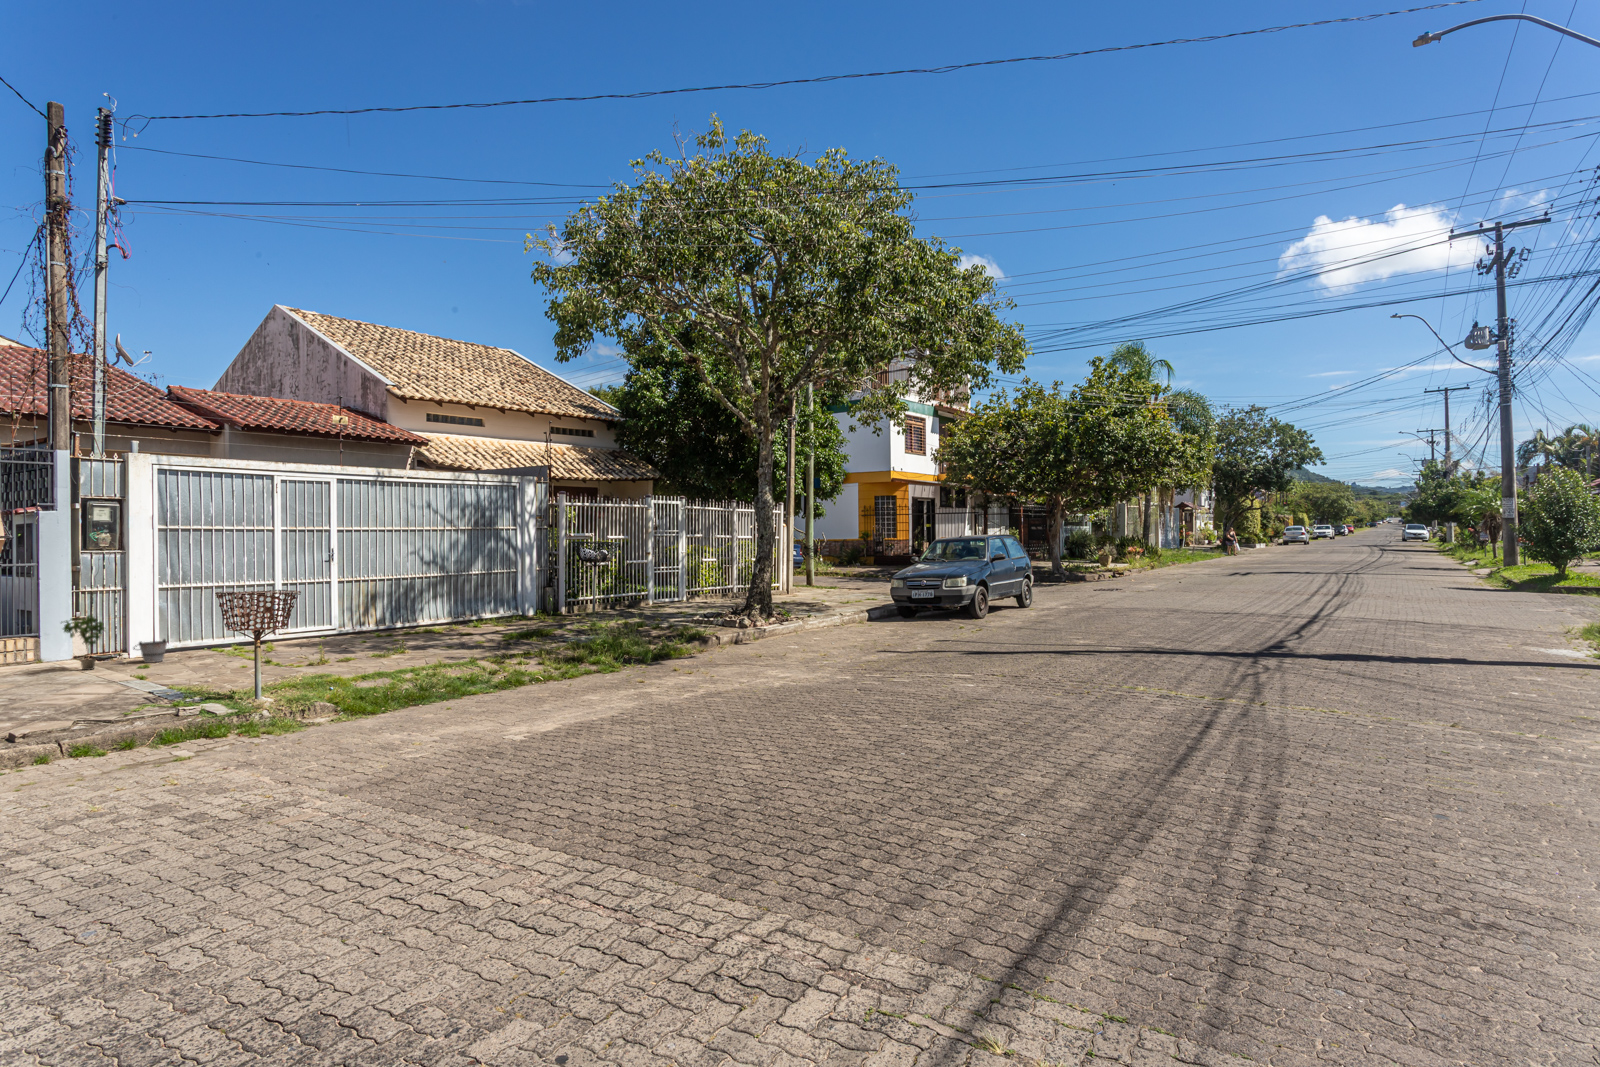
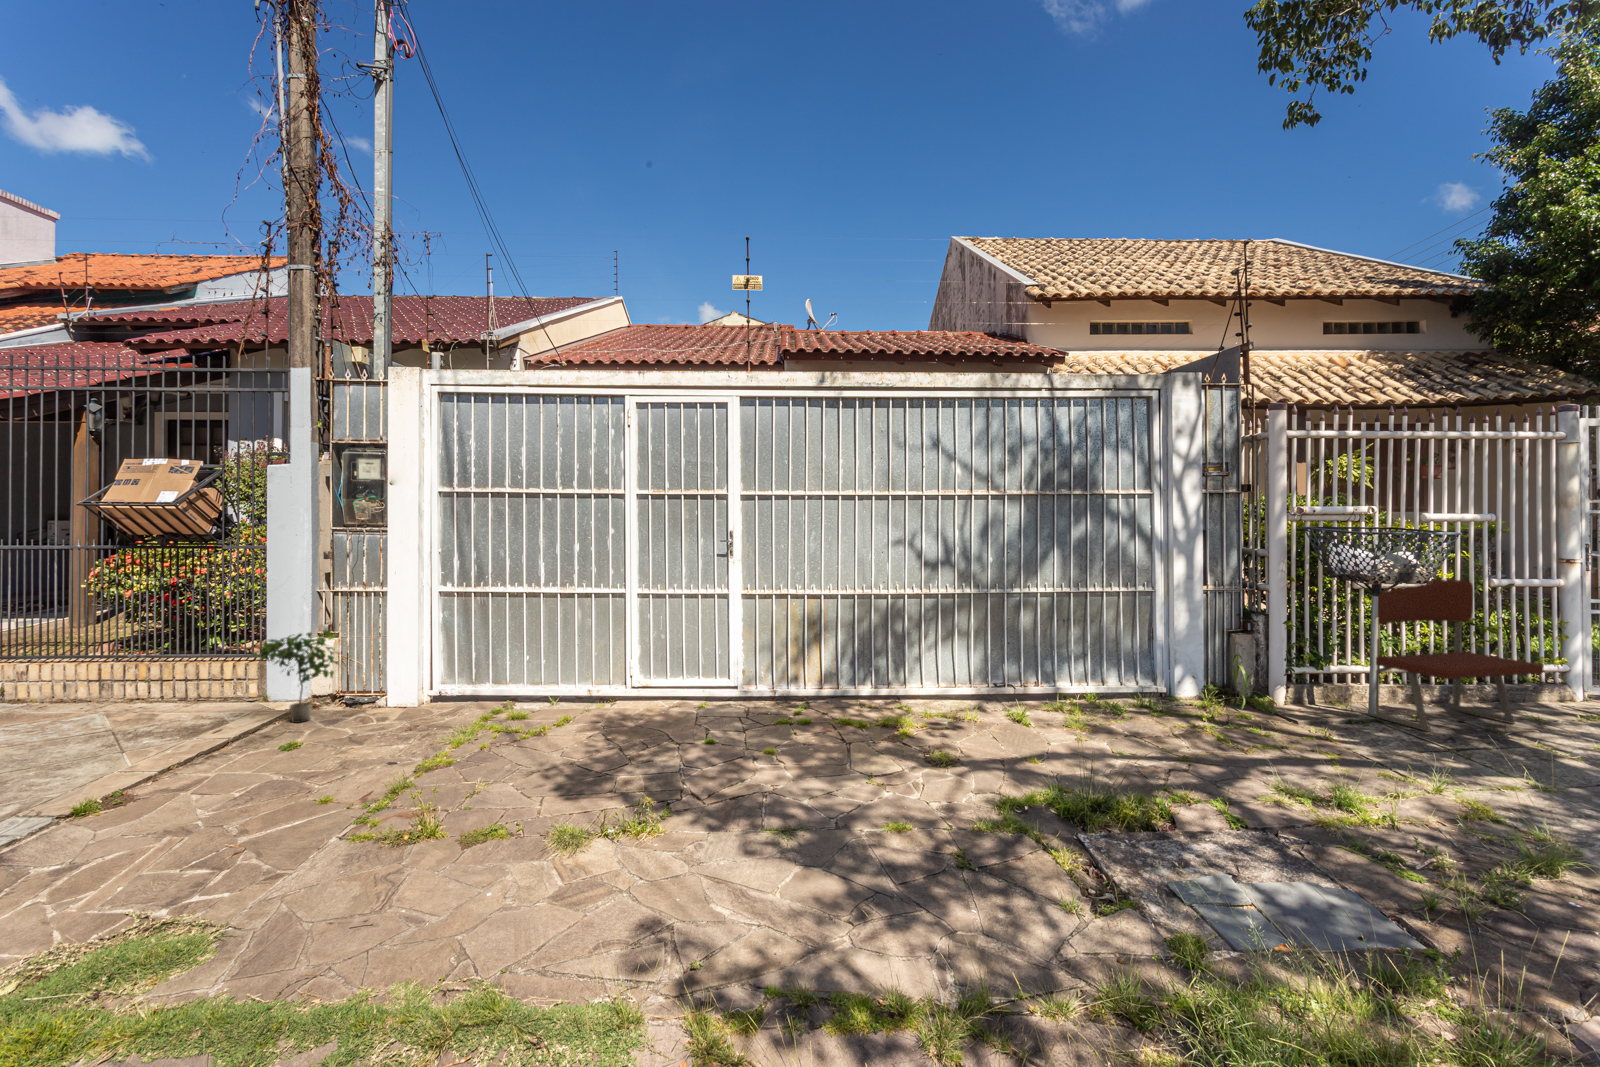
bench: none [591,561,638,613] -> present [1369,580,1543,731]
bucket: present [134,639,167,663] -> none [371,680,422,722]

